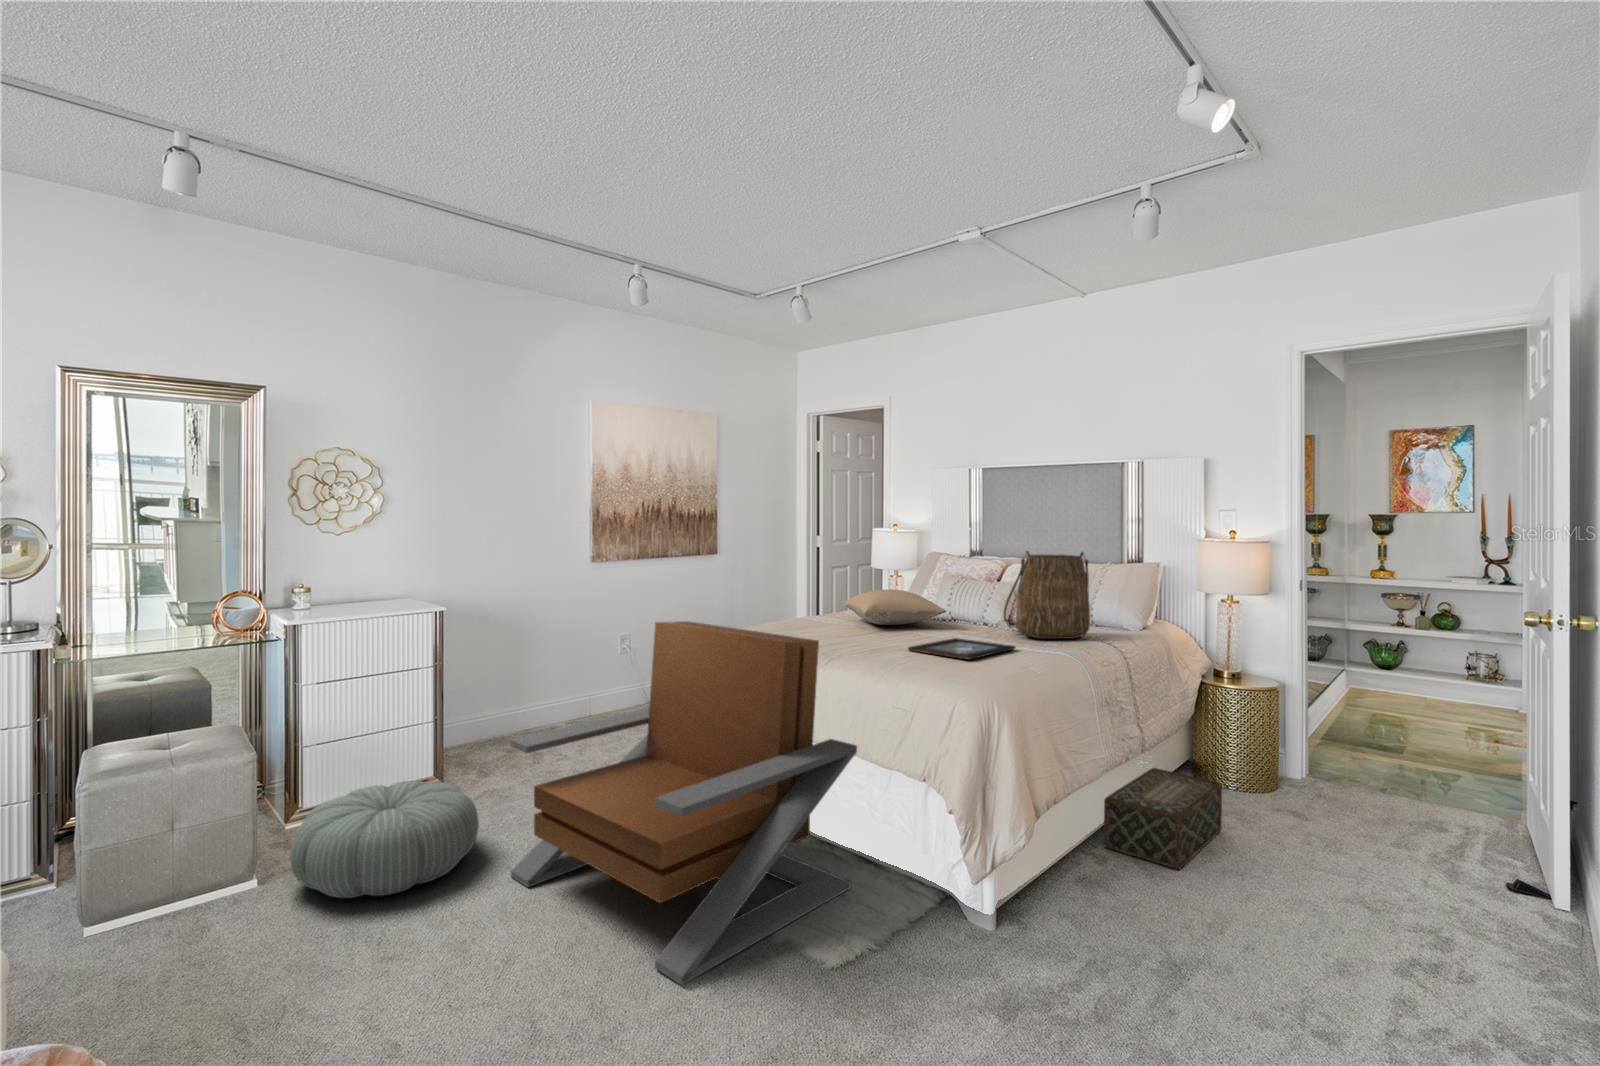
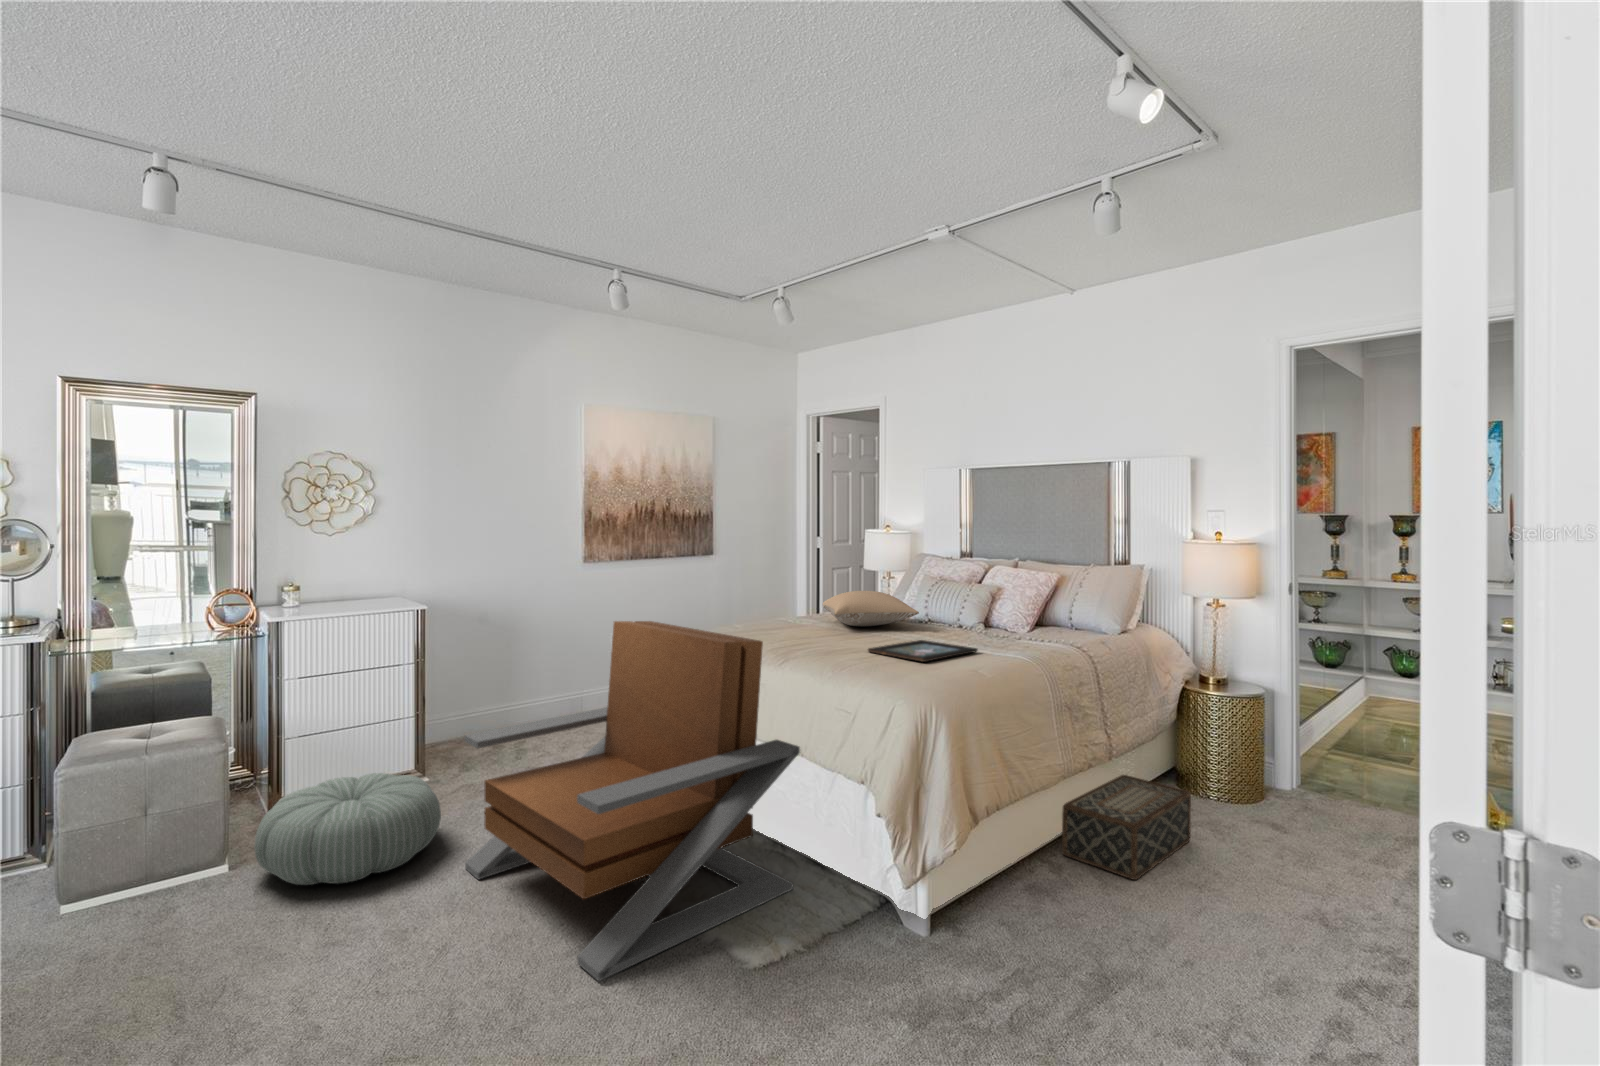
tote bag: present [1004,551,1090,639] -> none [975,552,1061,642]

